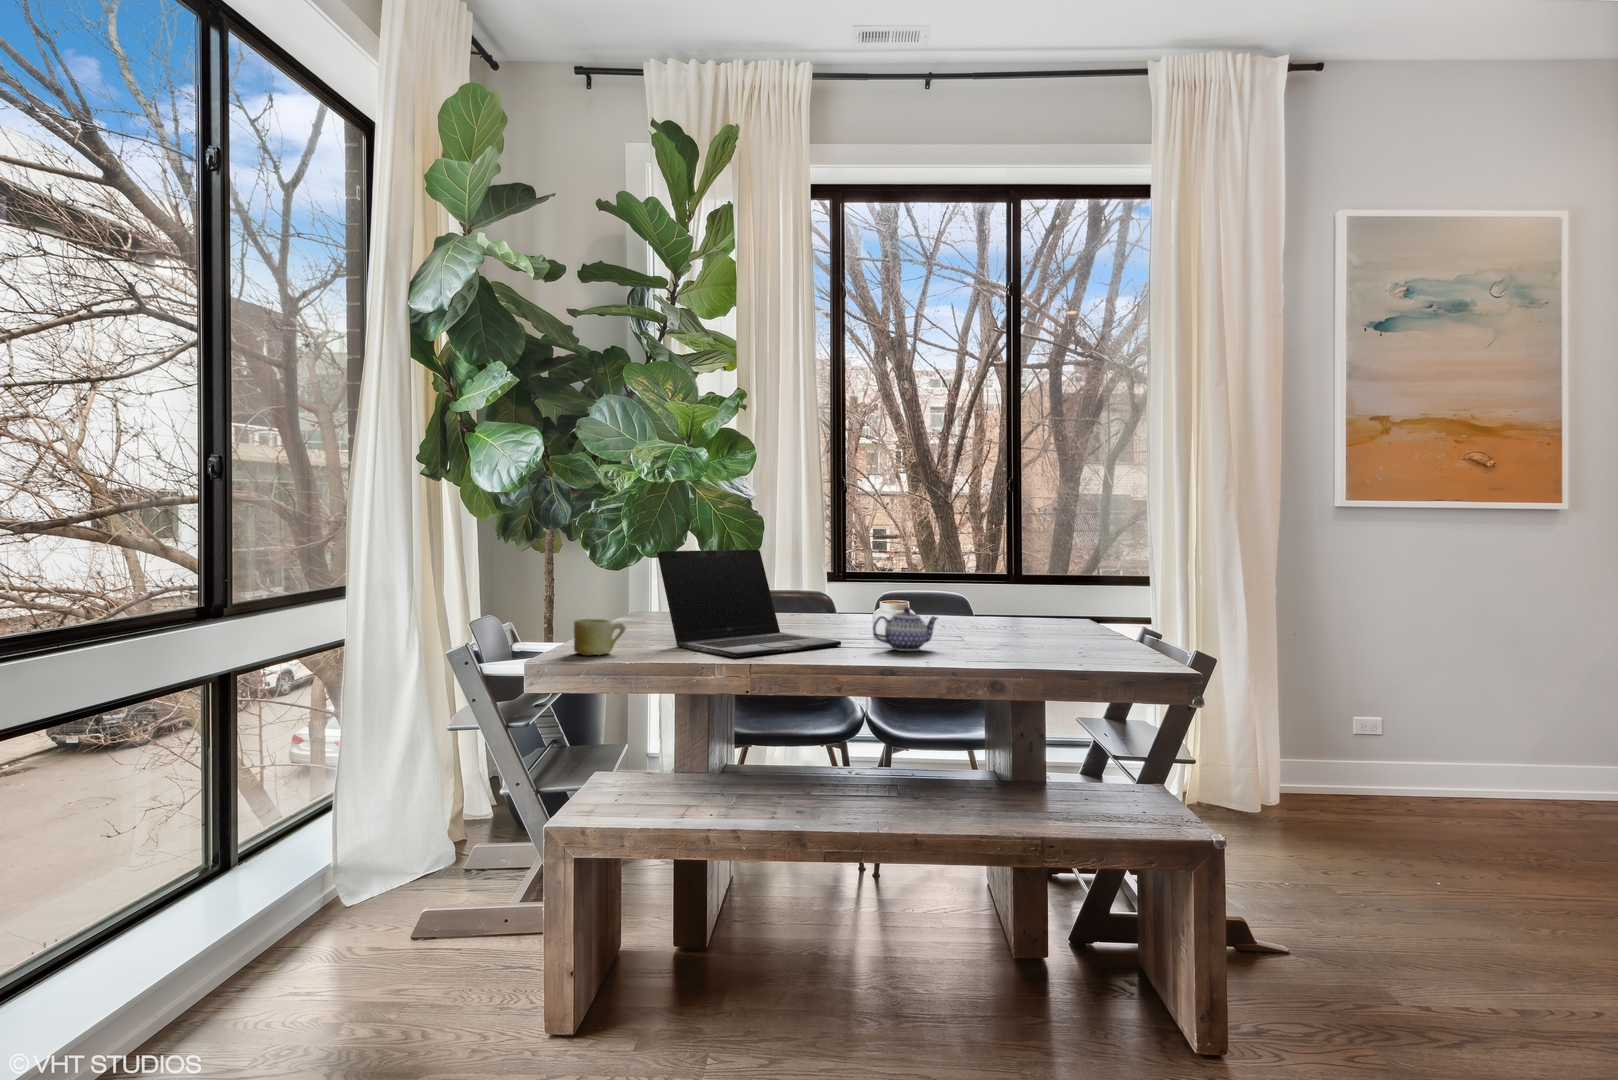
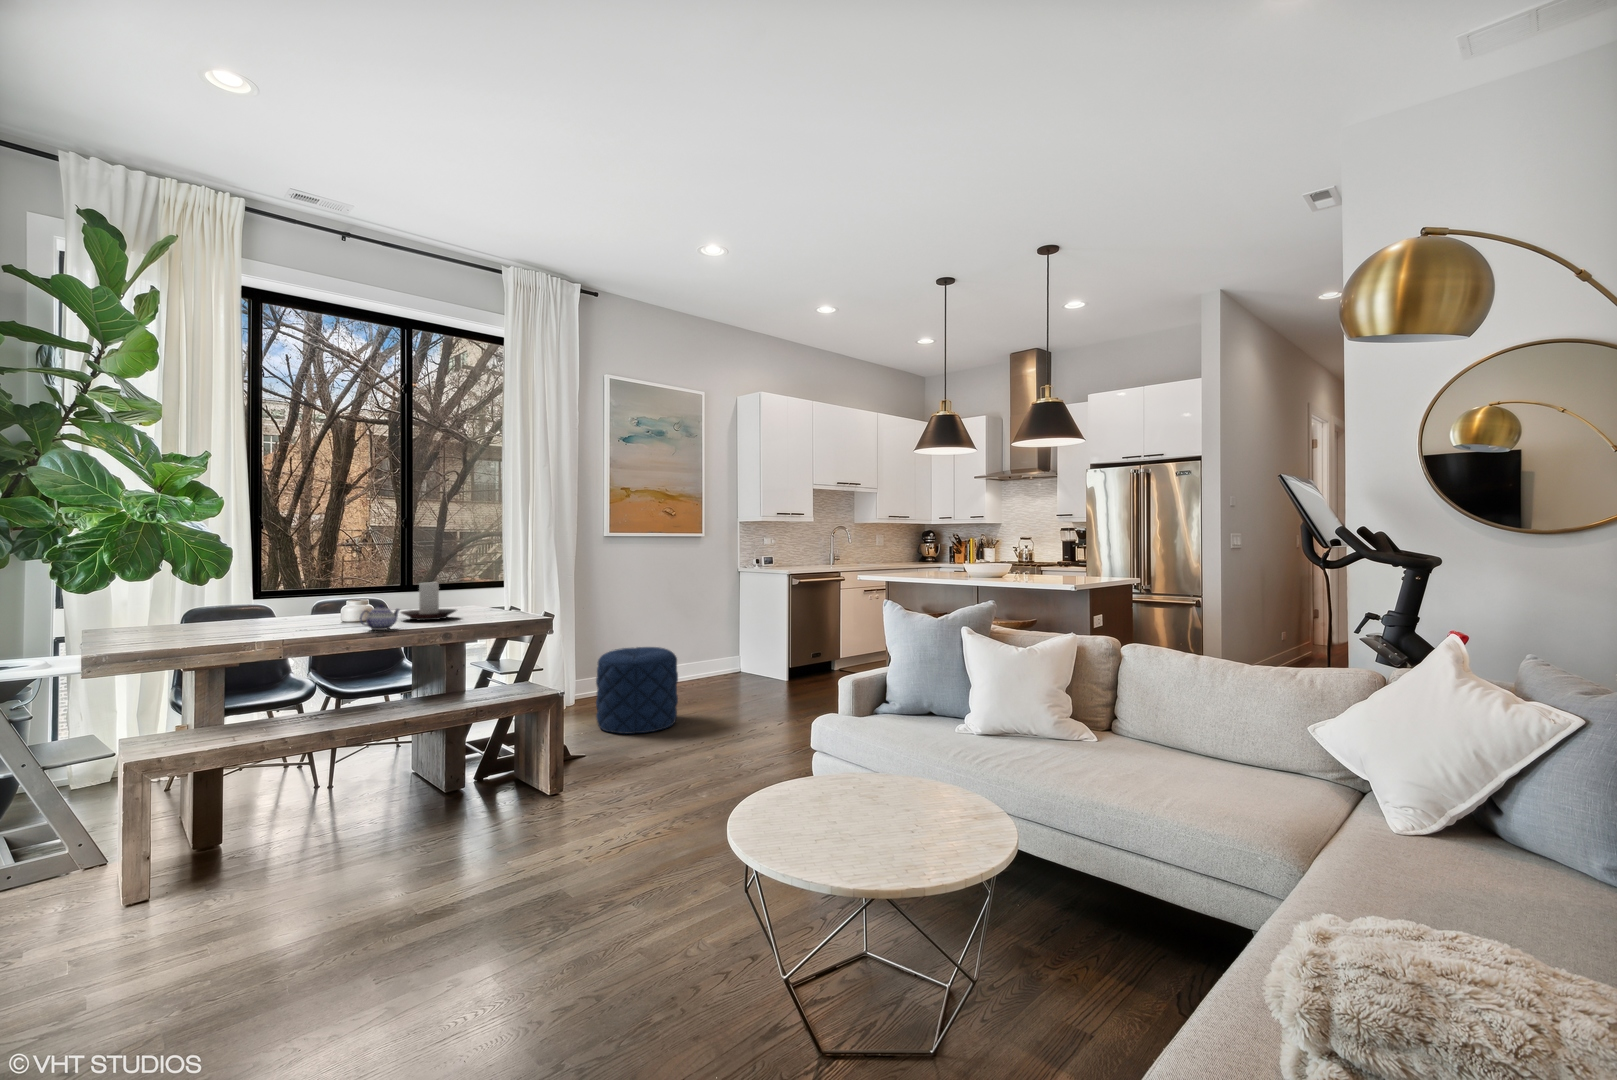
laptop: present [657,549,841,657] -> none [179,573,333,643]
candle holder: none [953,571,1043,639] -> present [401,582,456,620]
mug: present [574,619,626,655] -> none [125,628,172,653]
pouf: none [1312,724,1510,919] -> present [596,647,678,734]

